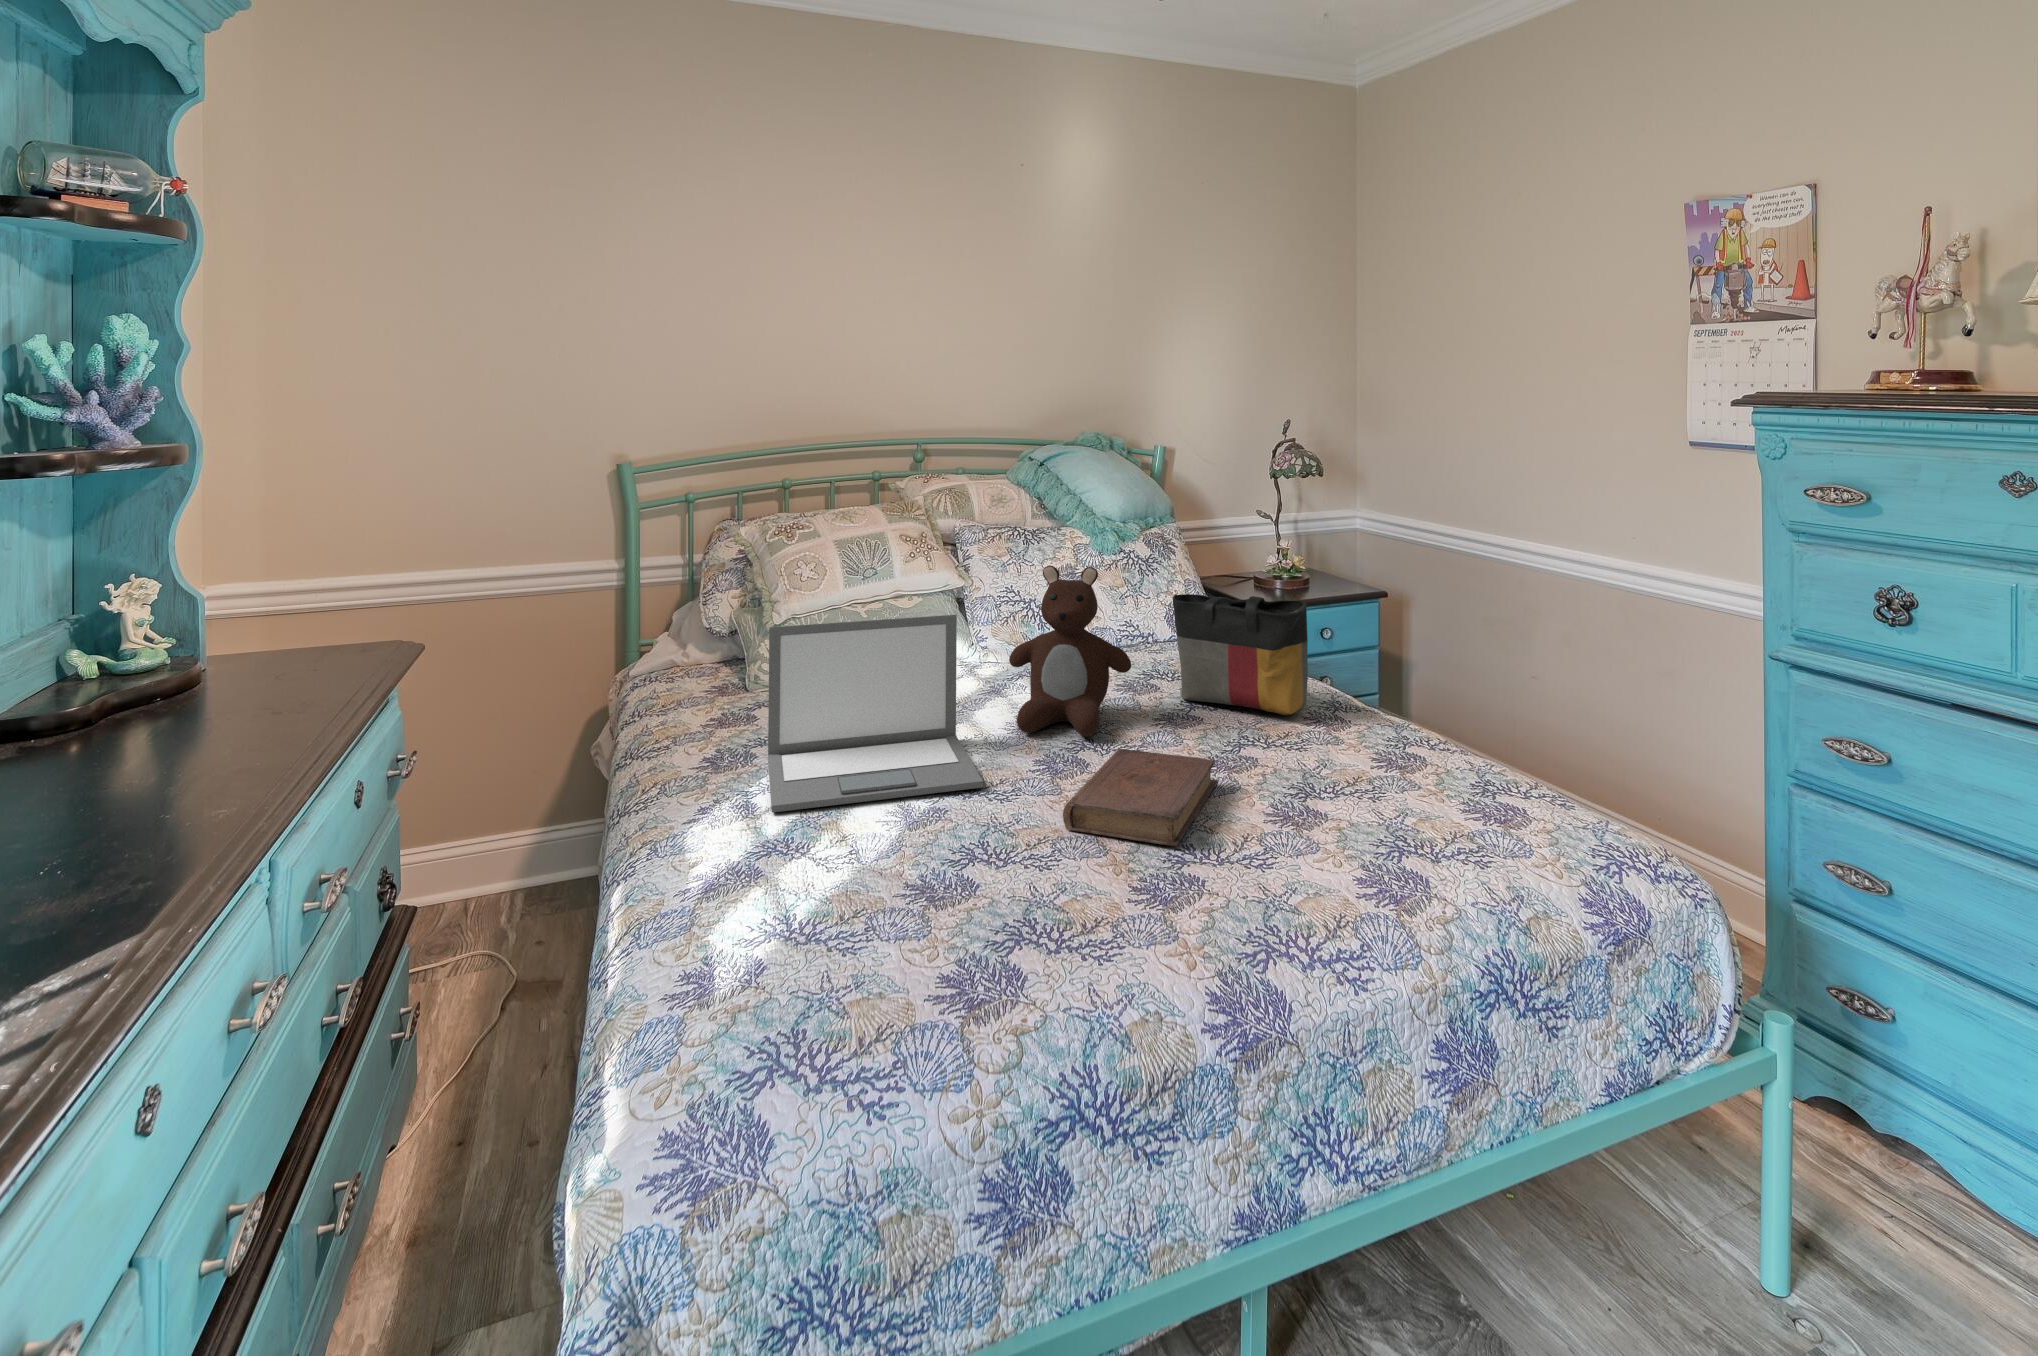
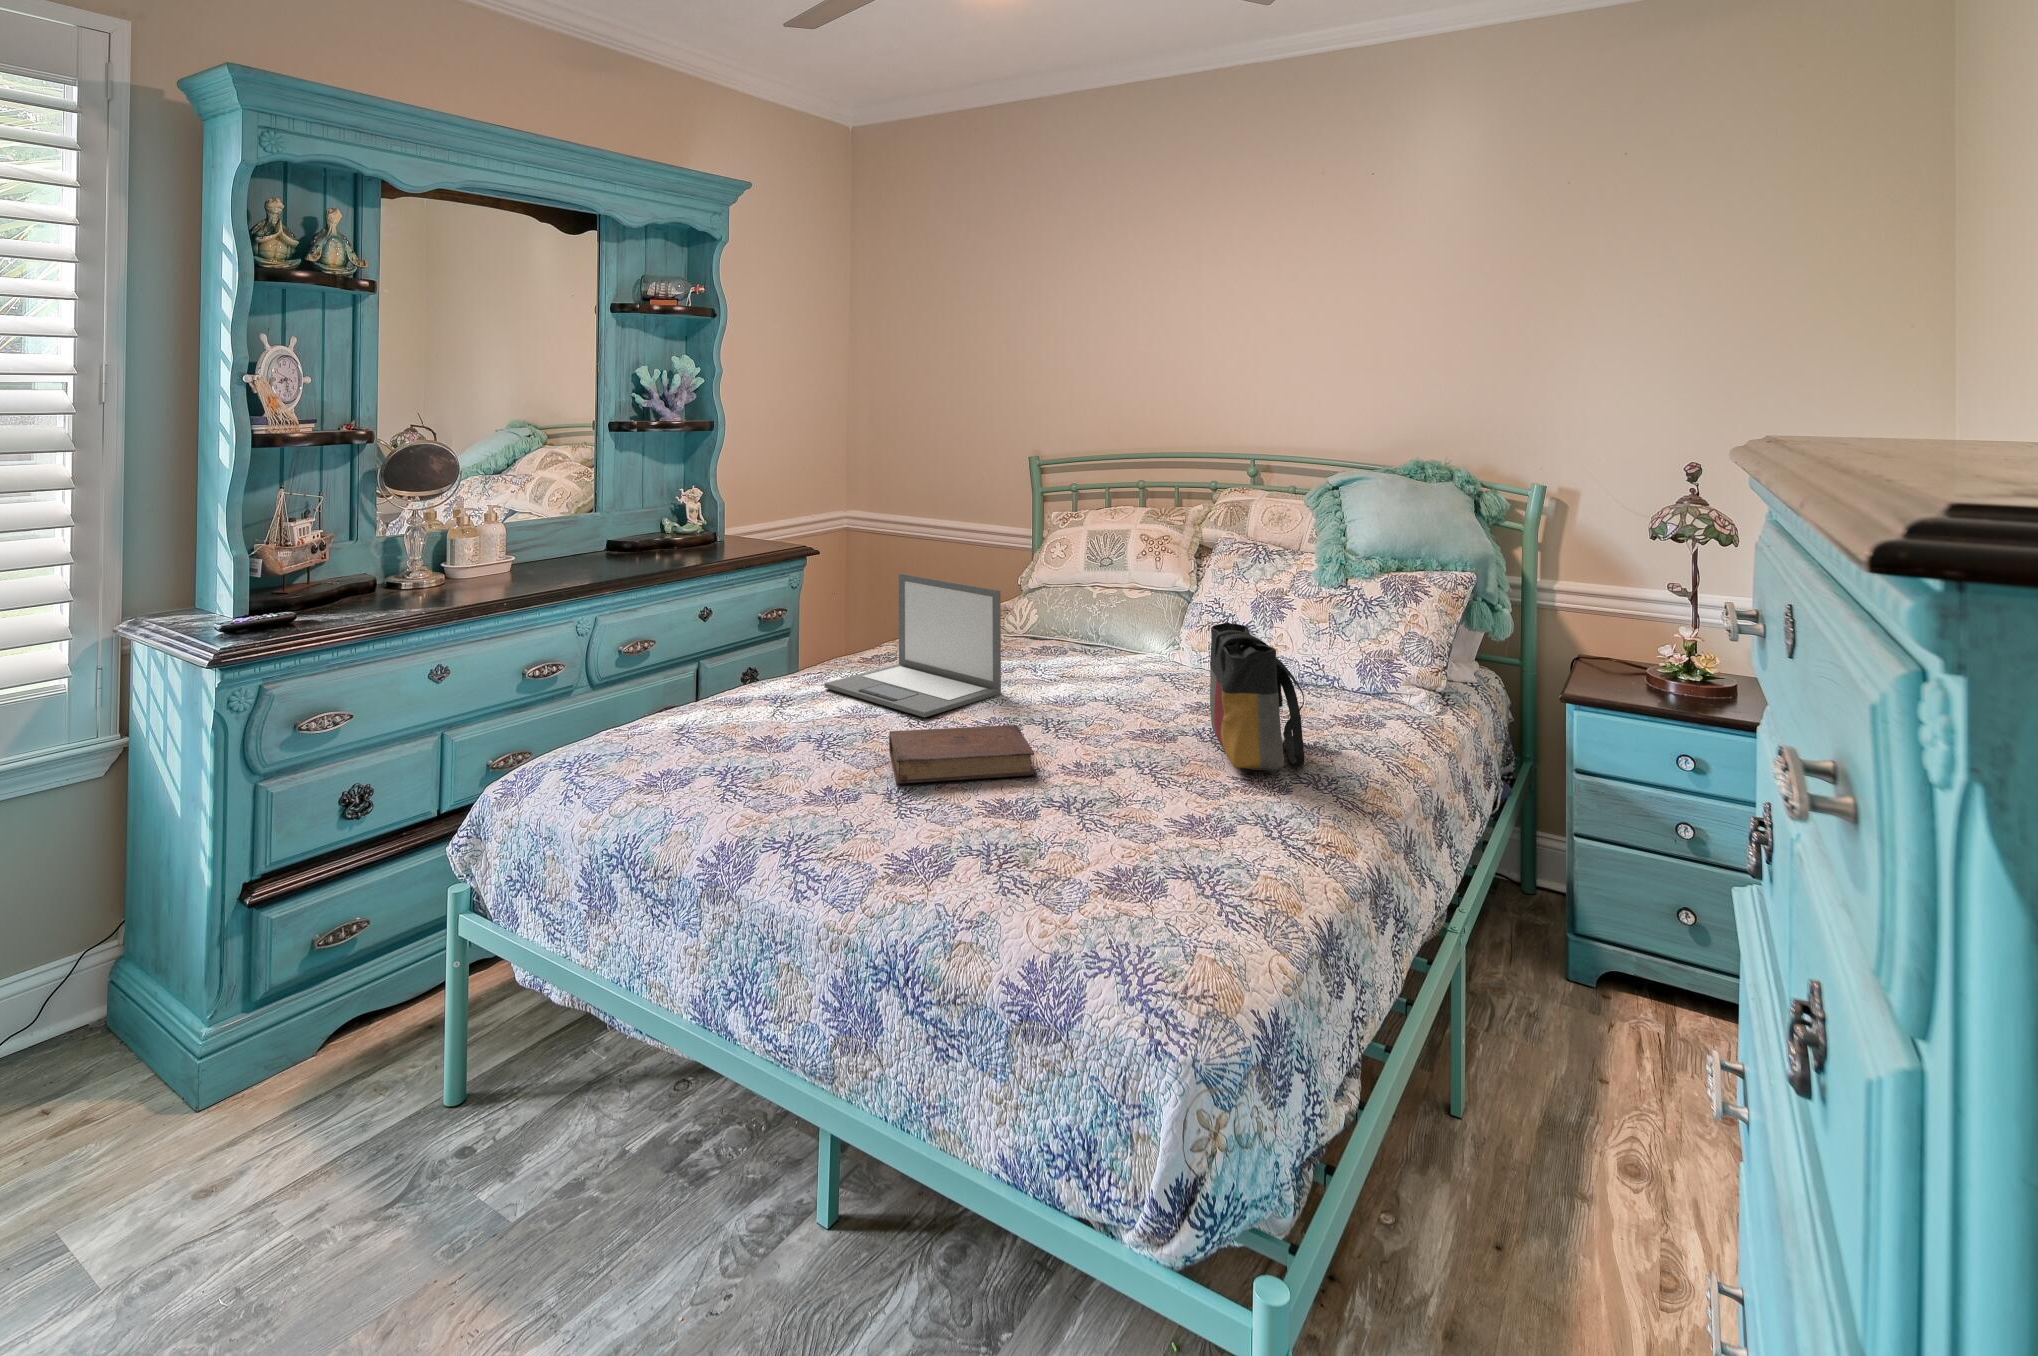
teddy bear: present [1009,566,1131,737] -> none [1034,567,1136,721]

